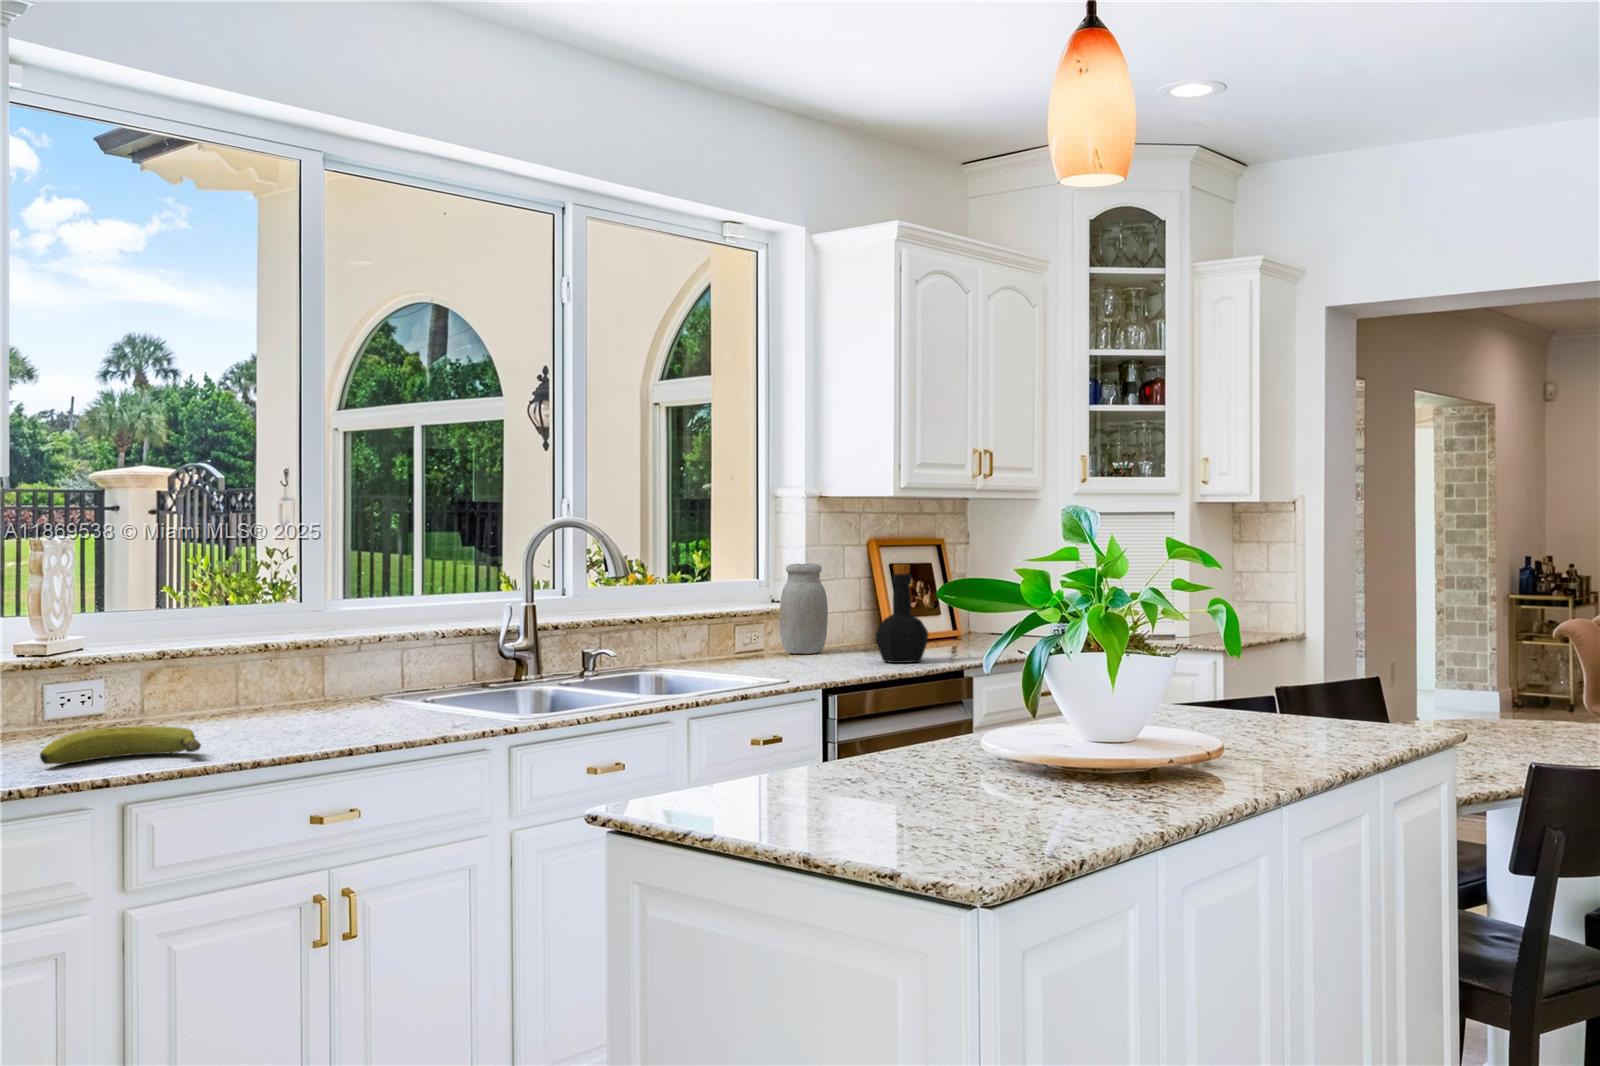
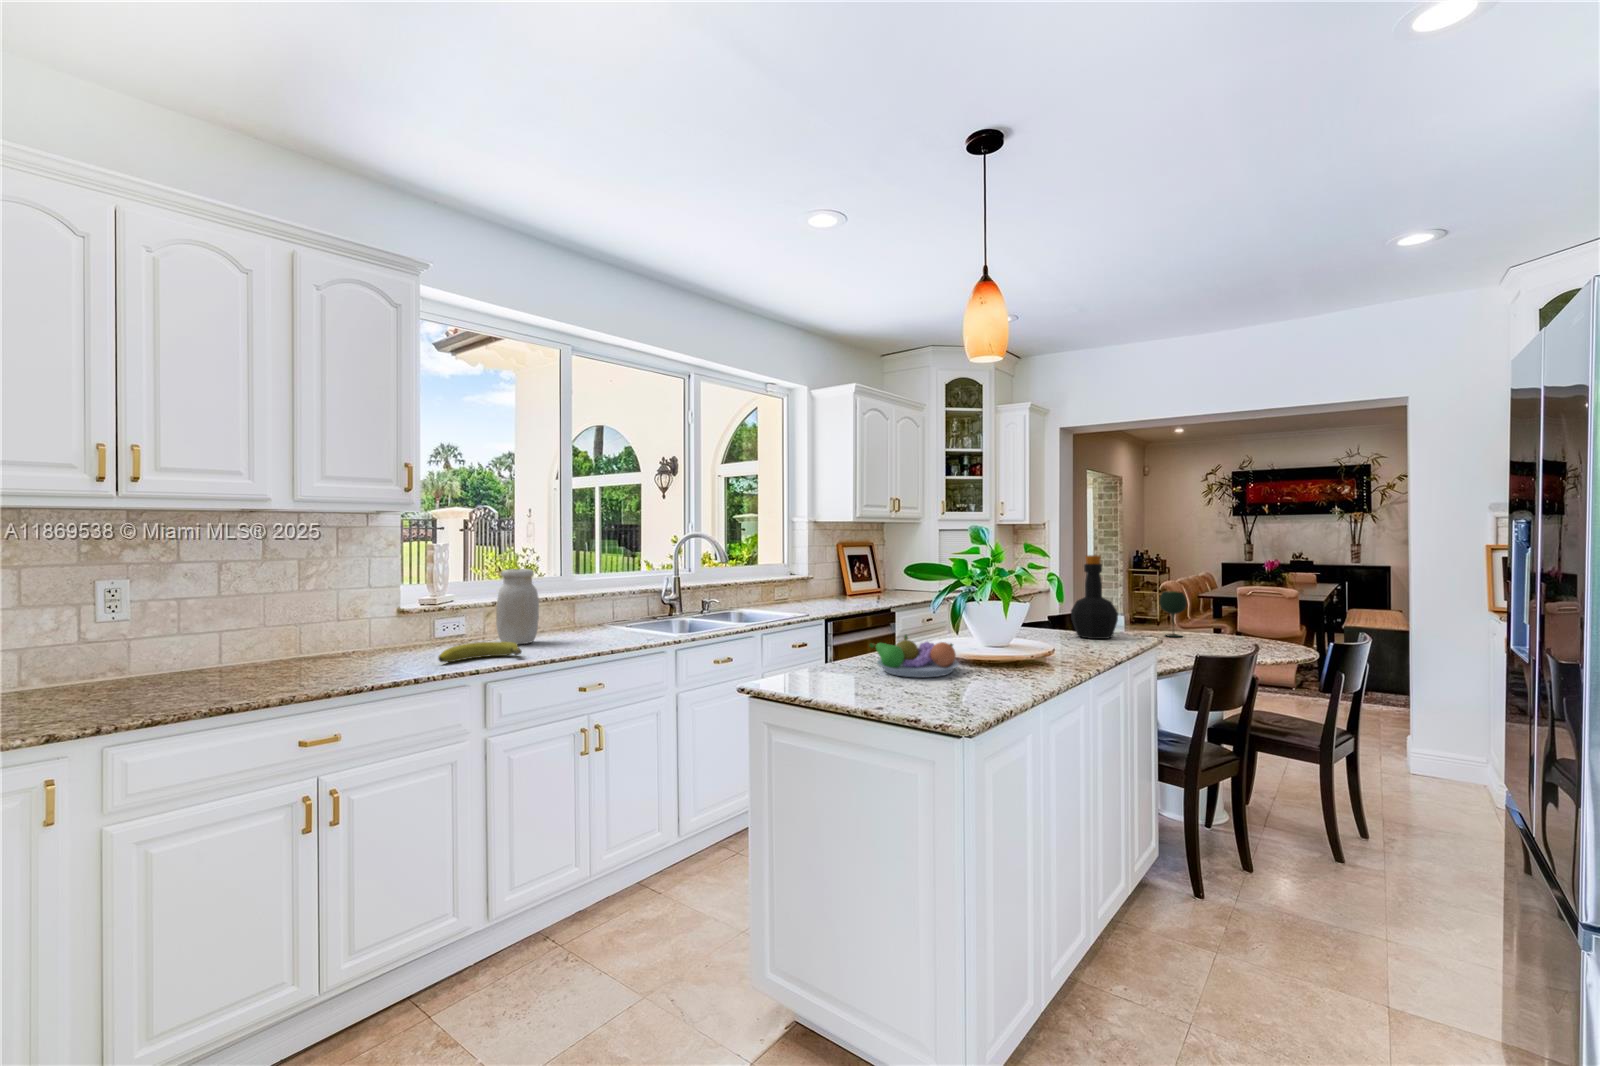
jar: present [779,563,828,654] -> present [496,569,539,644]
bottle: present [876,564,928,663] -> present [1071,555,1118,639]
wine glass: none [1498,641,1553,734] -> present [1159,591,1187,637]
fruit bowl: none [851,716,1021,799] -> present [870,635,959,678]

